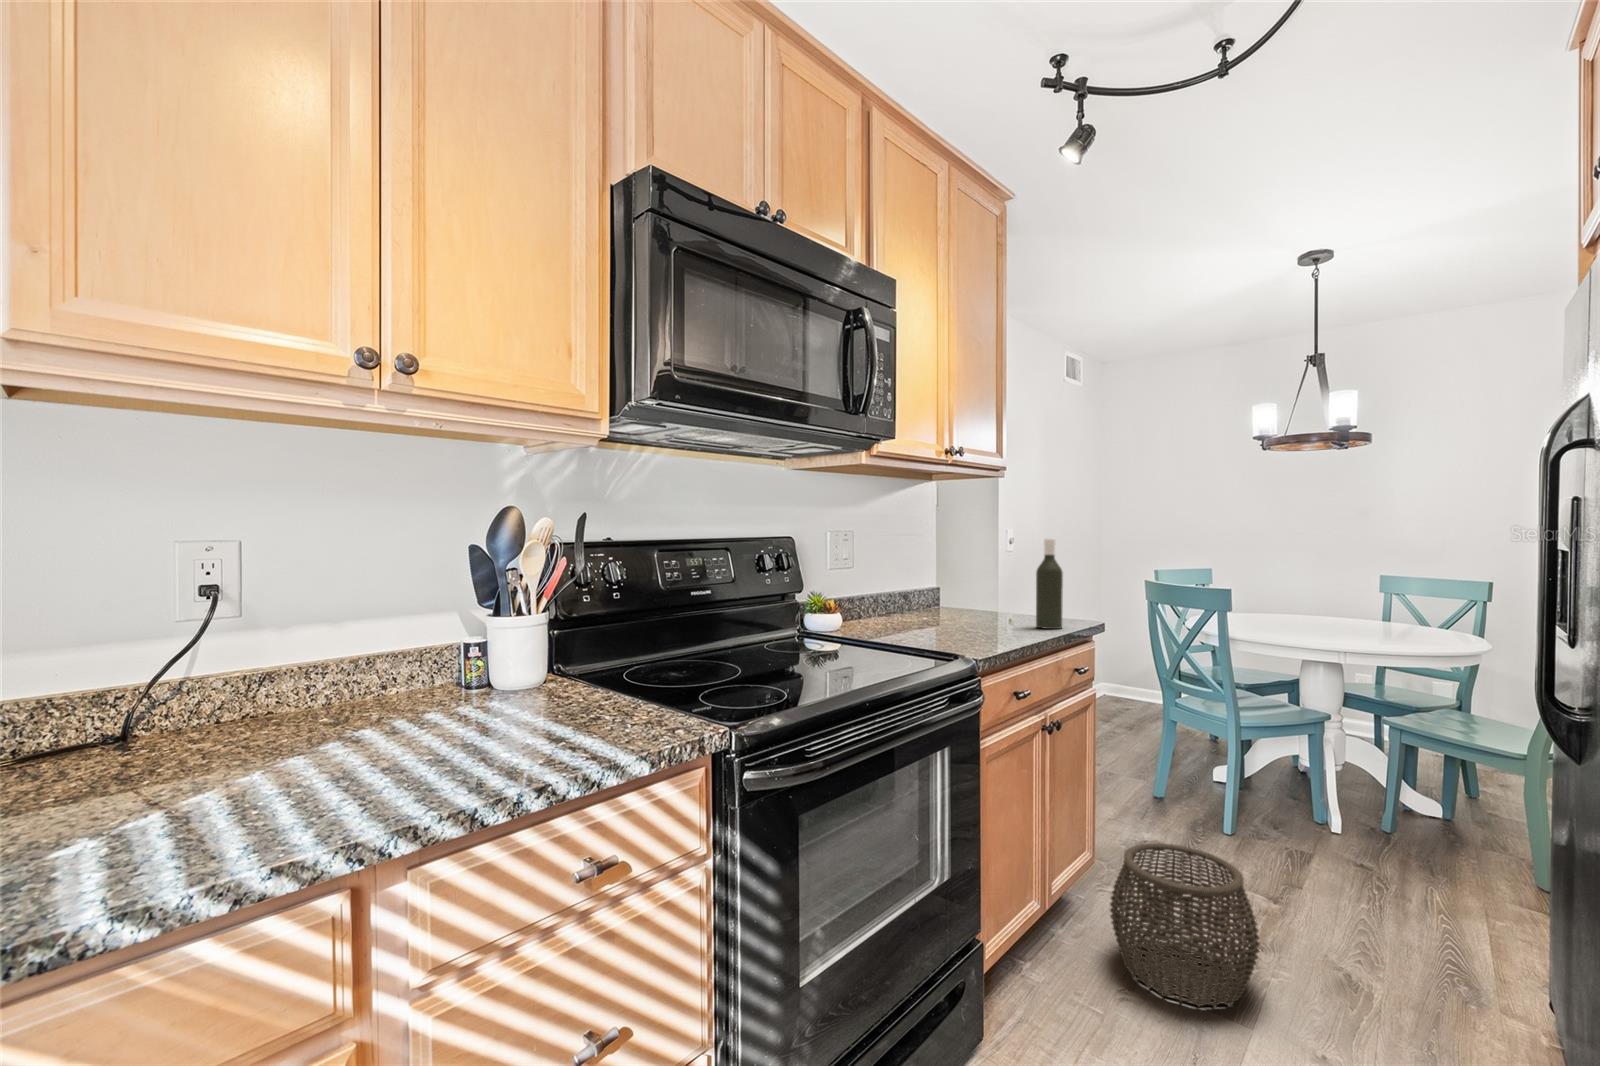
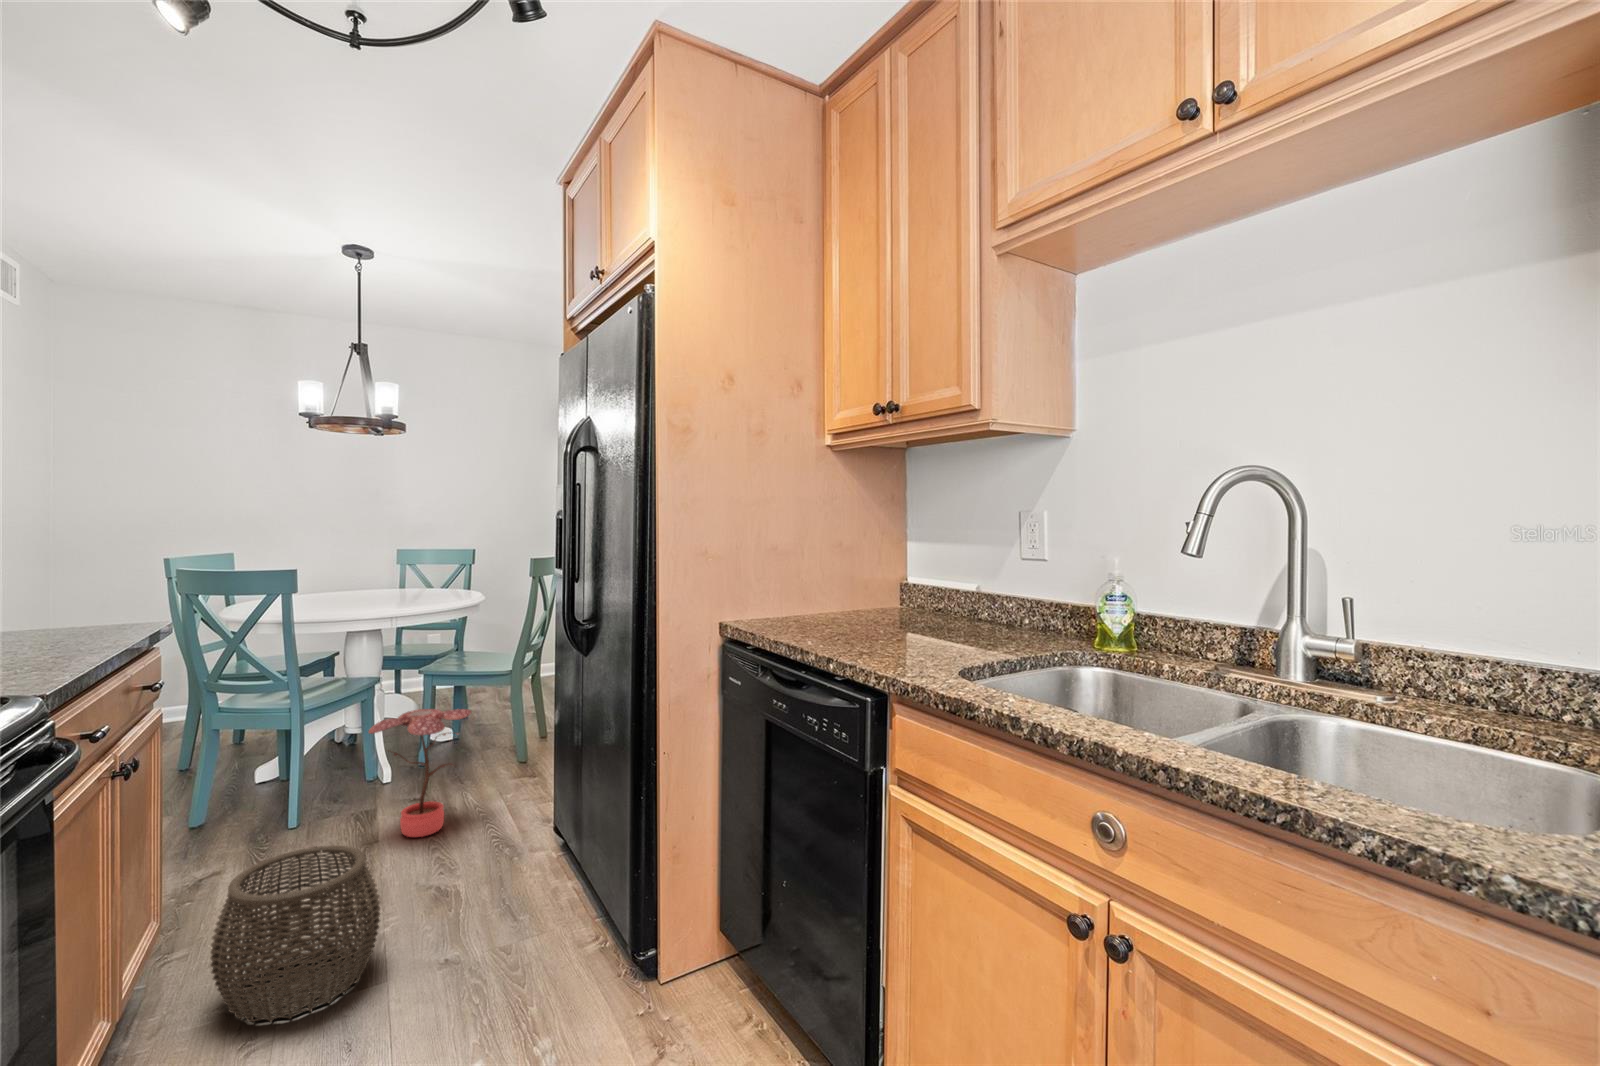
bottle: present [1036,538,1063,629] -> none [68,520,116,645]
potted plant: none [1292,755,1428,907] -> present [369,709,472,837]

